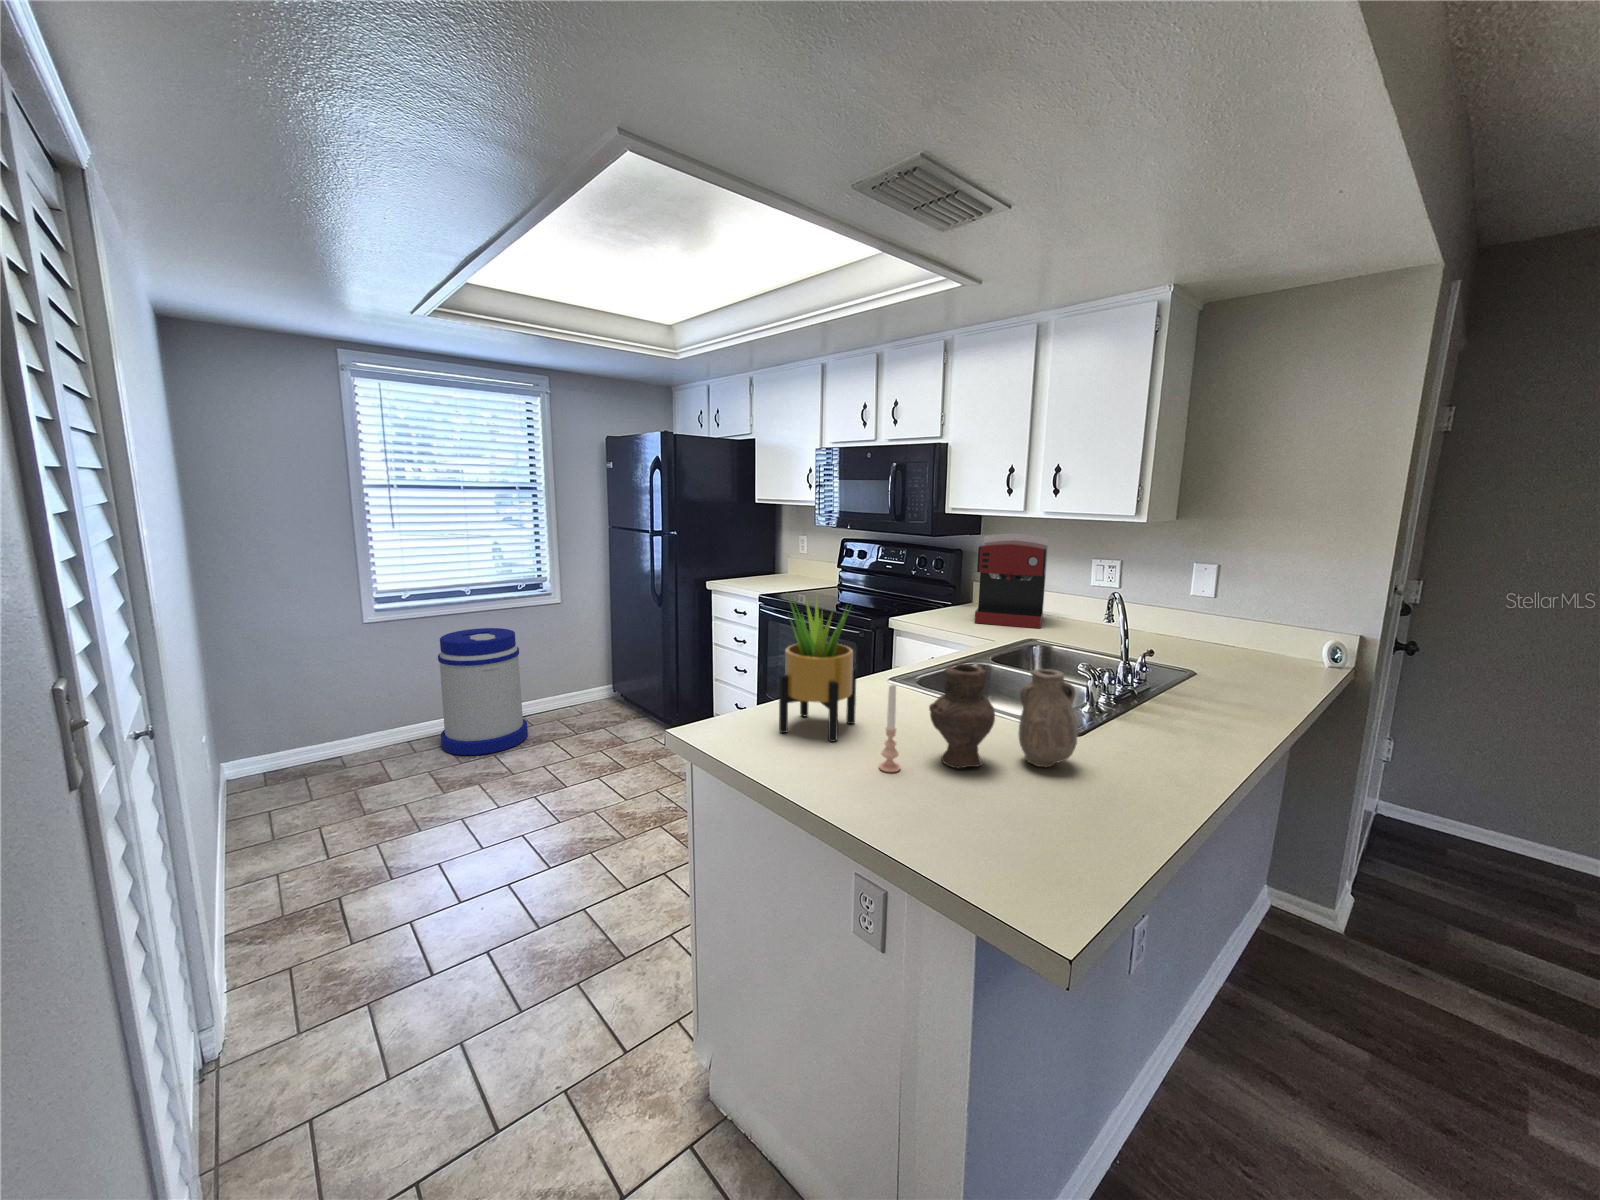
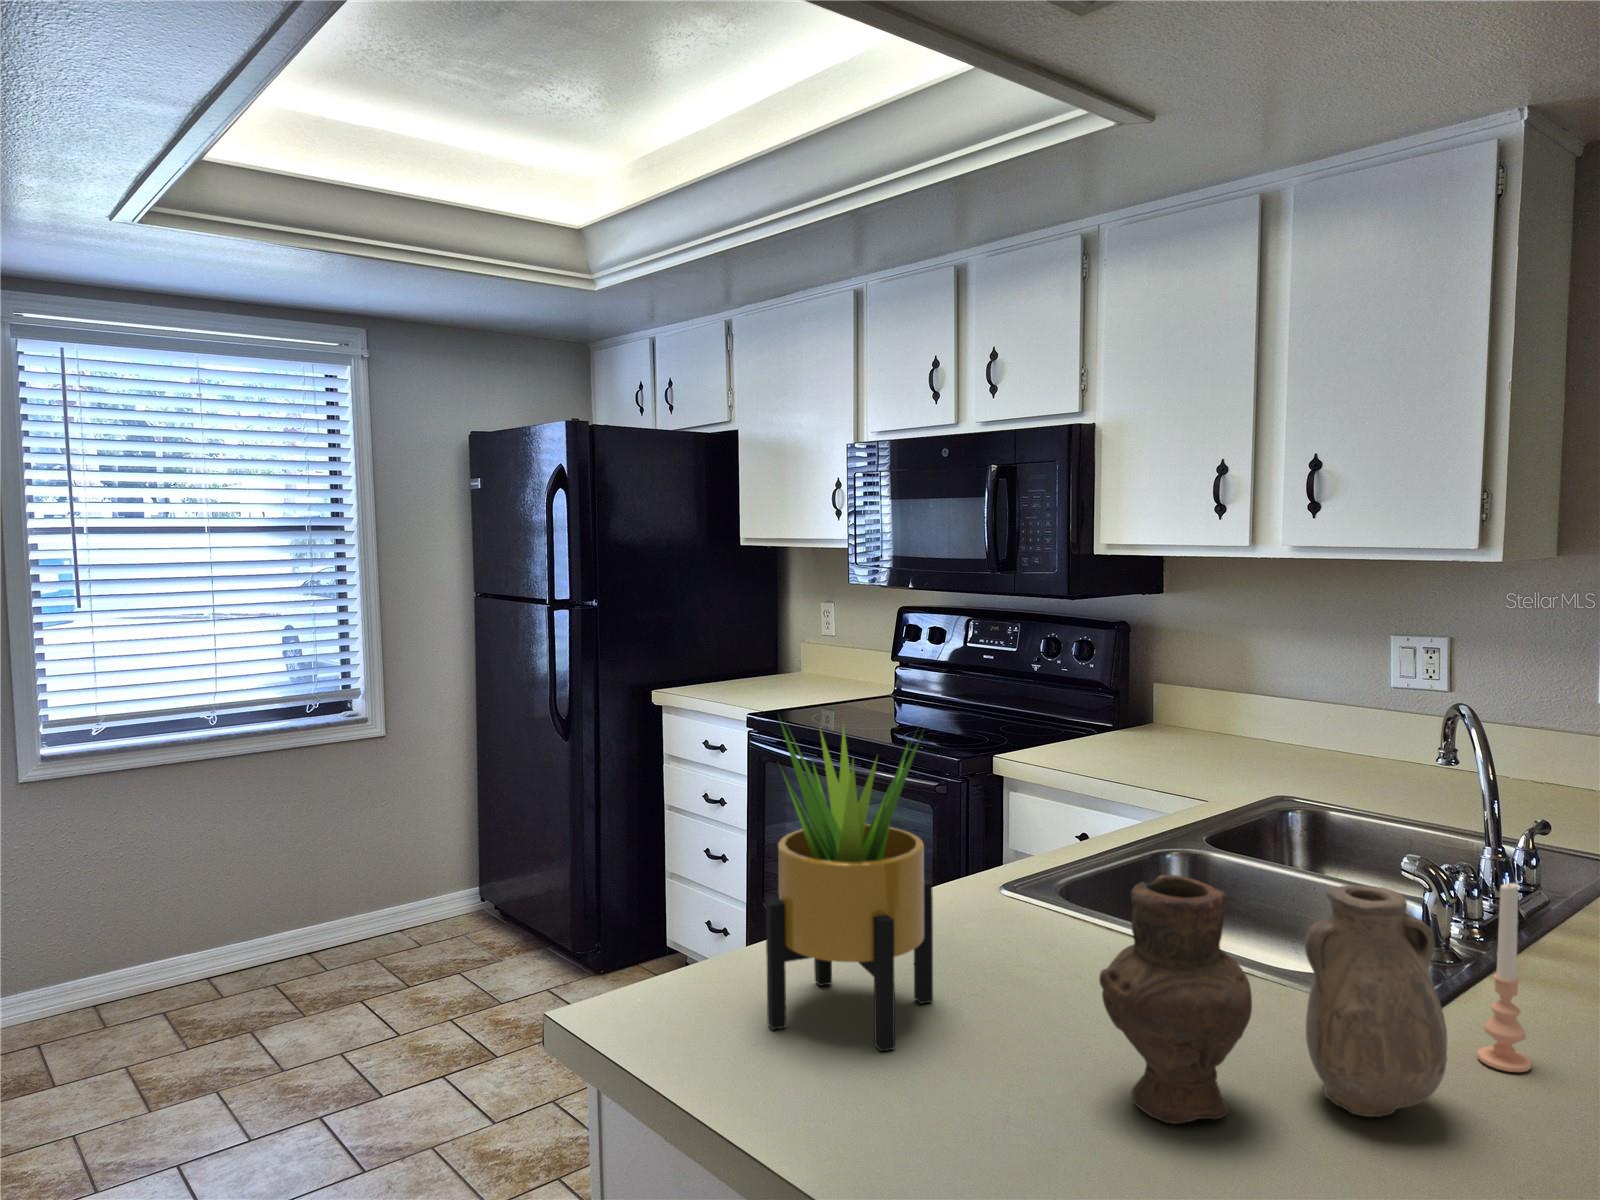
coffee maker: present [975,534,1048,628] -> none [1161,588,1295,772]
trash can: present [438,628,528,755] -> none [154,785,319,1030]
candle: present [879,684,900,772] -> present [1478,883,1531,1072]

